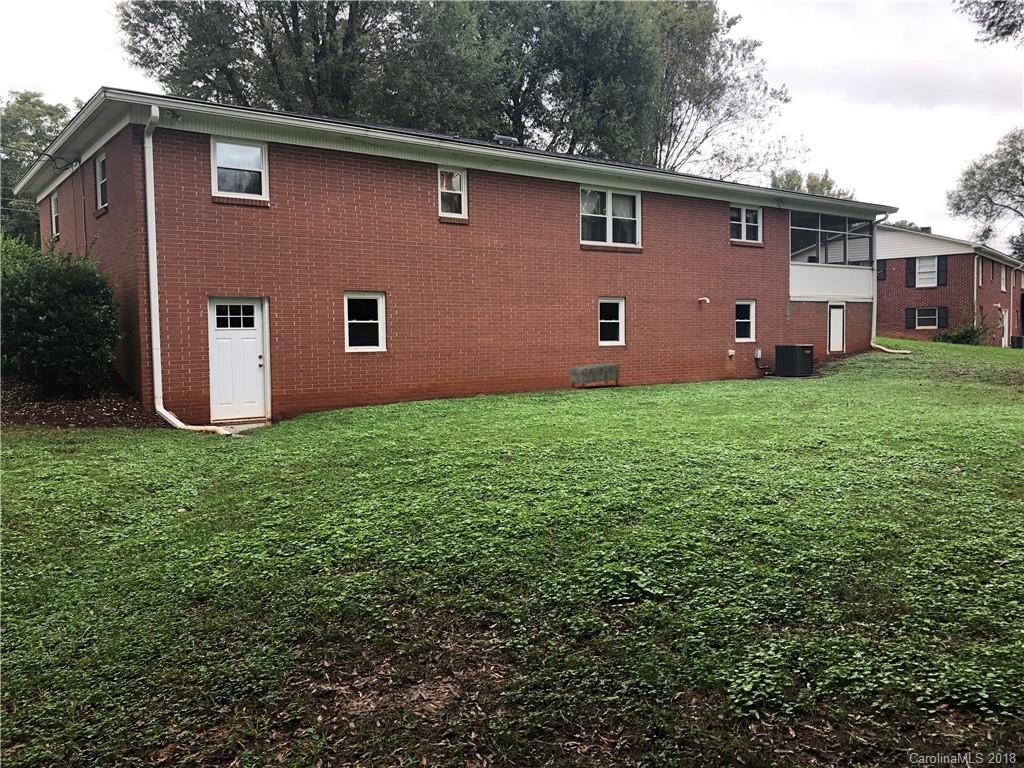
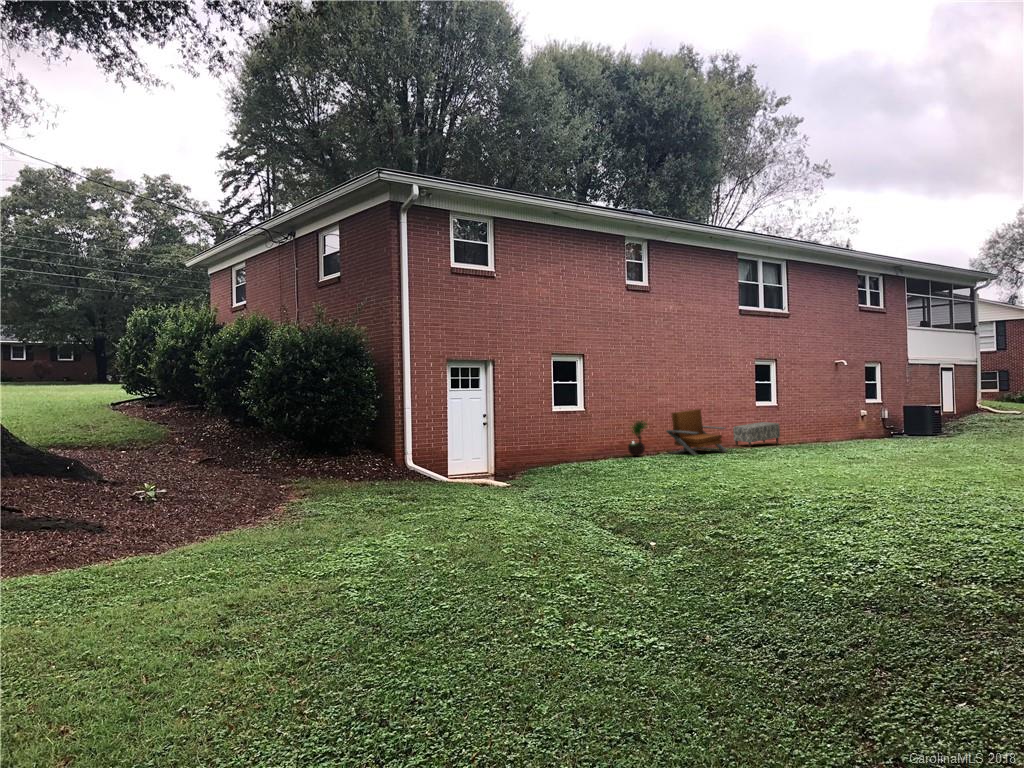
lounge chair: none [484,349,546,400] -> present [666,409,727,455]
potted tree: none [434,358,456,398] -> present [628,421,647,456]

